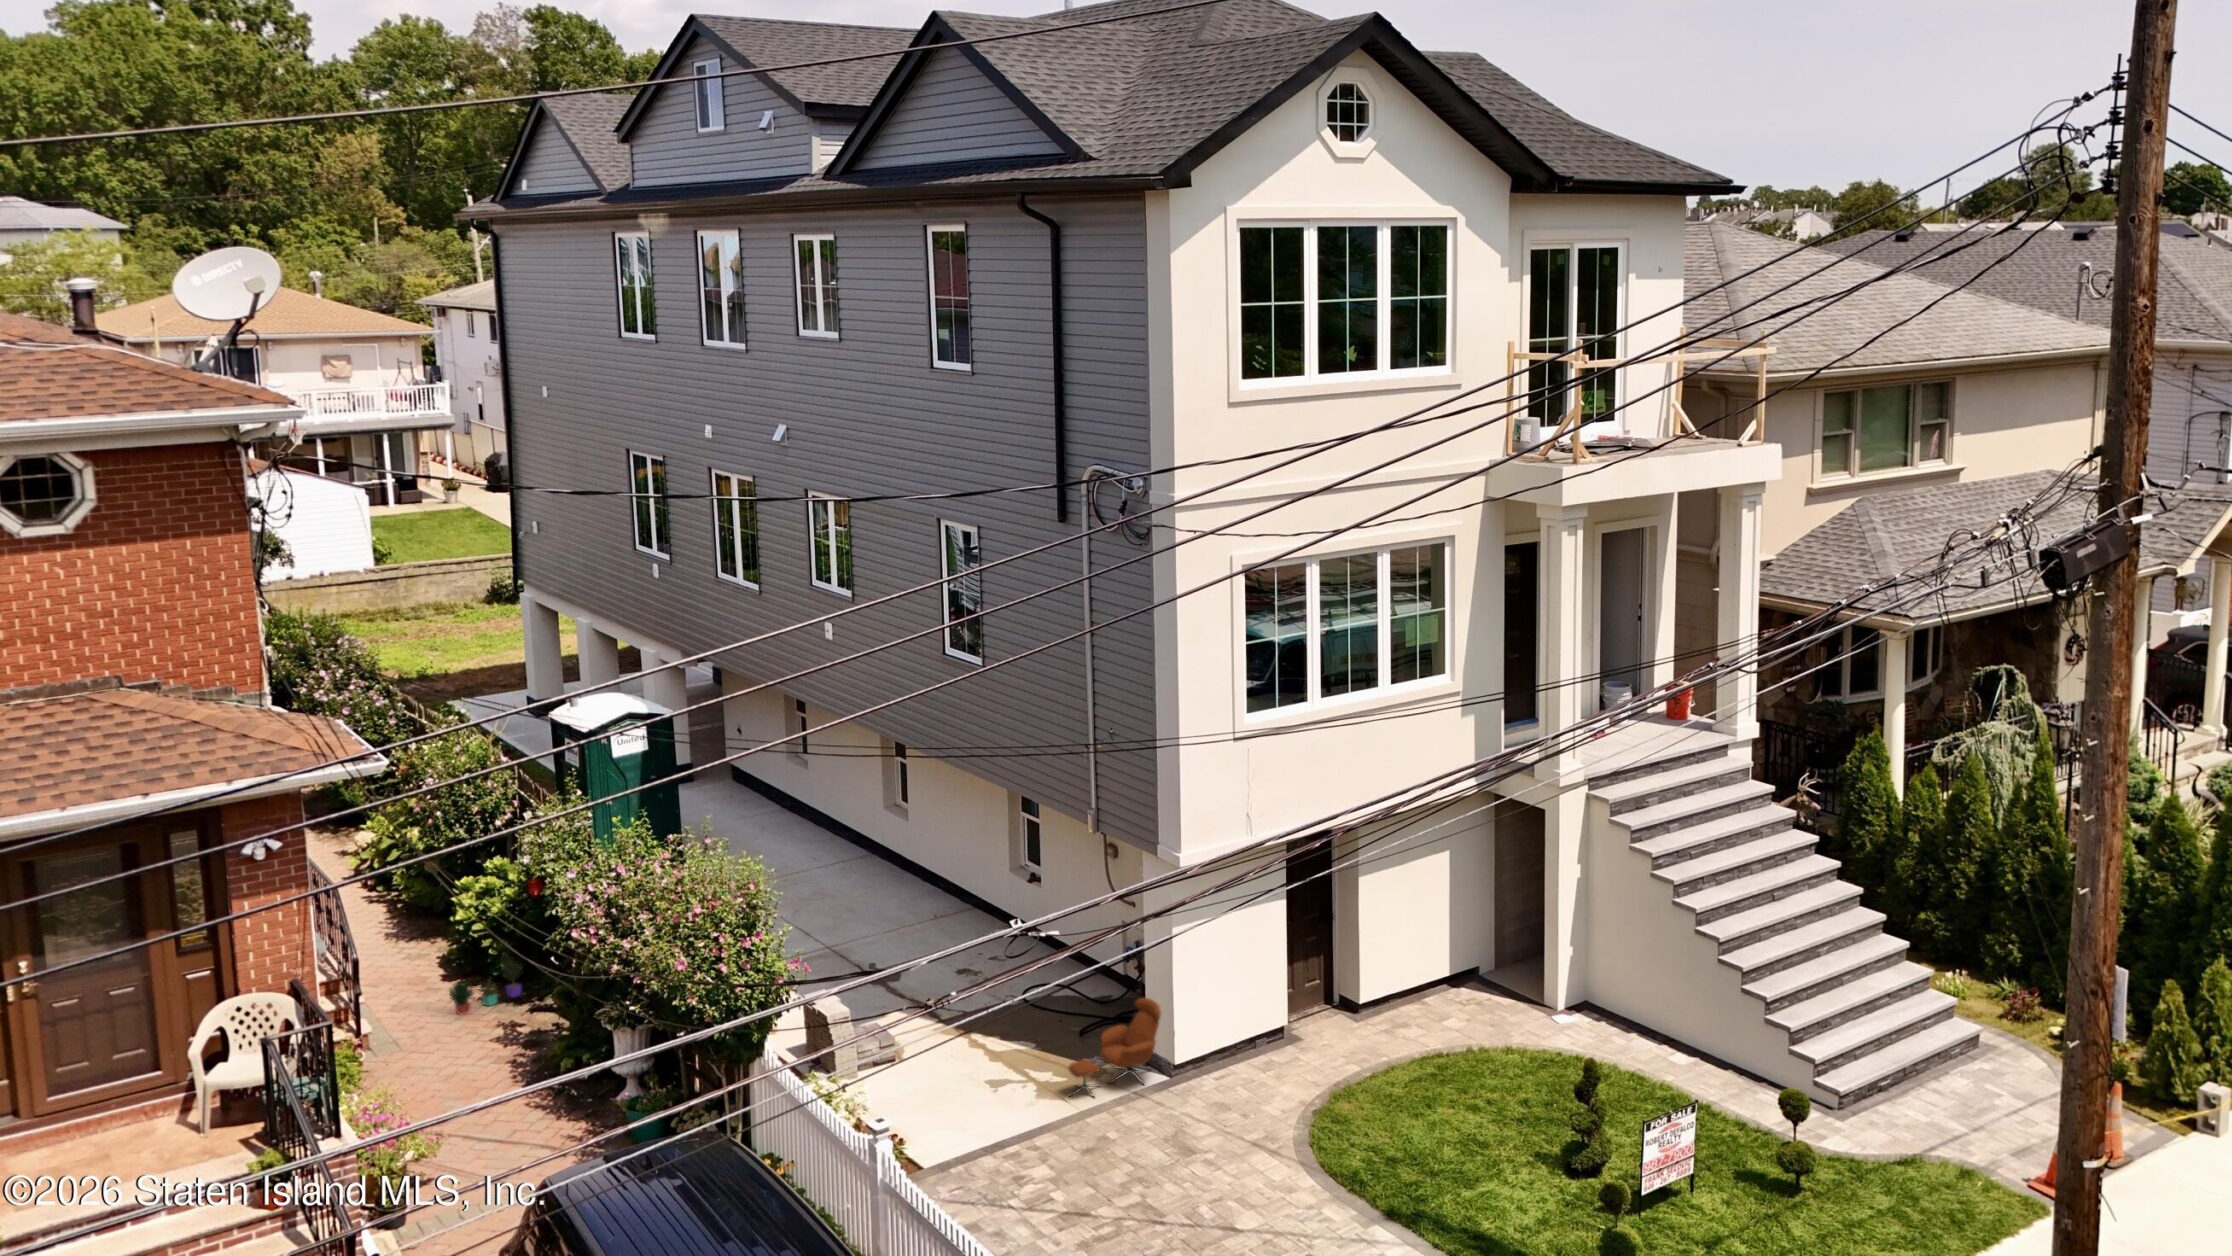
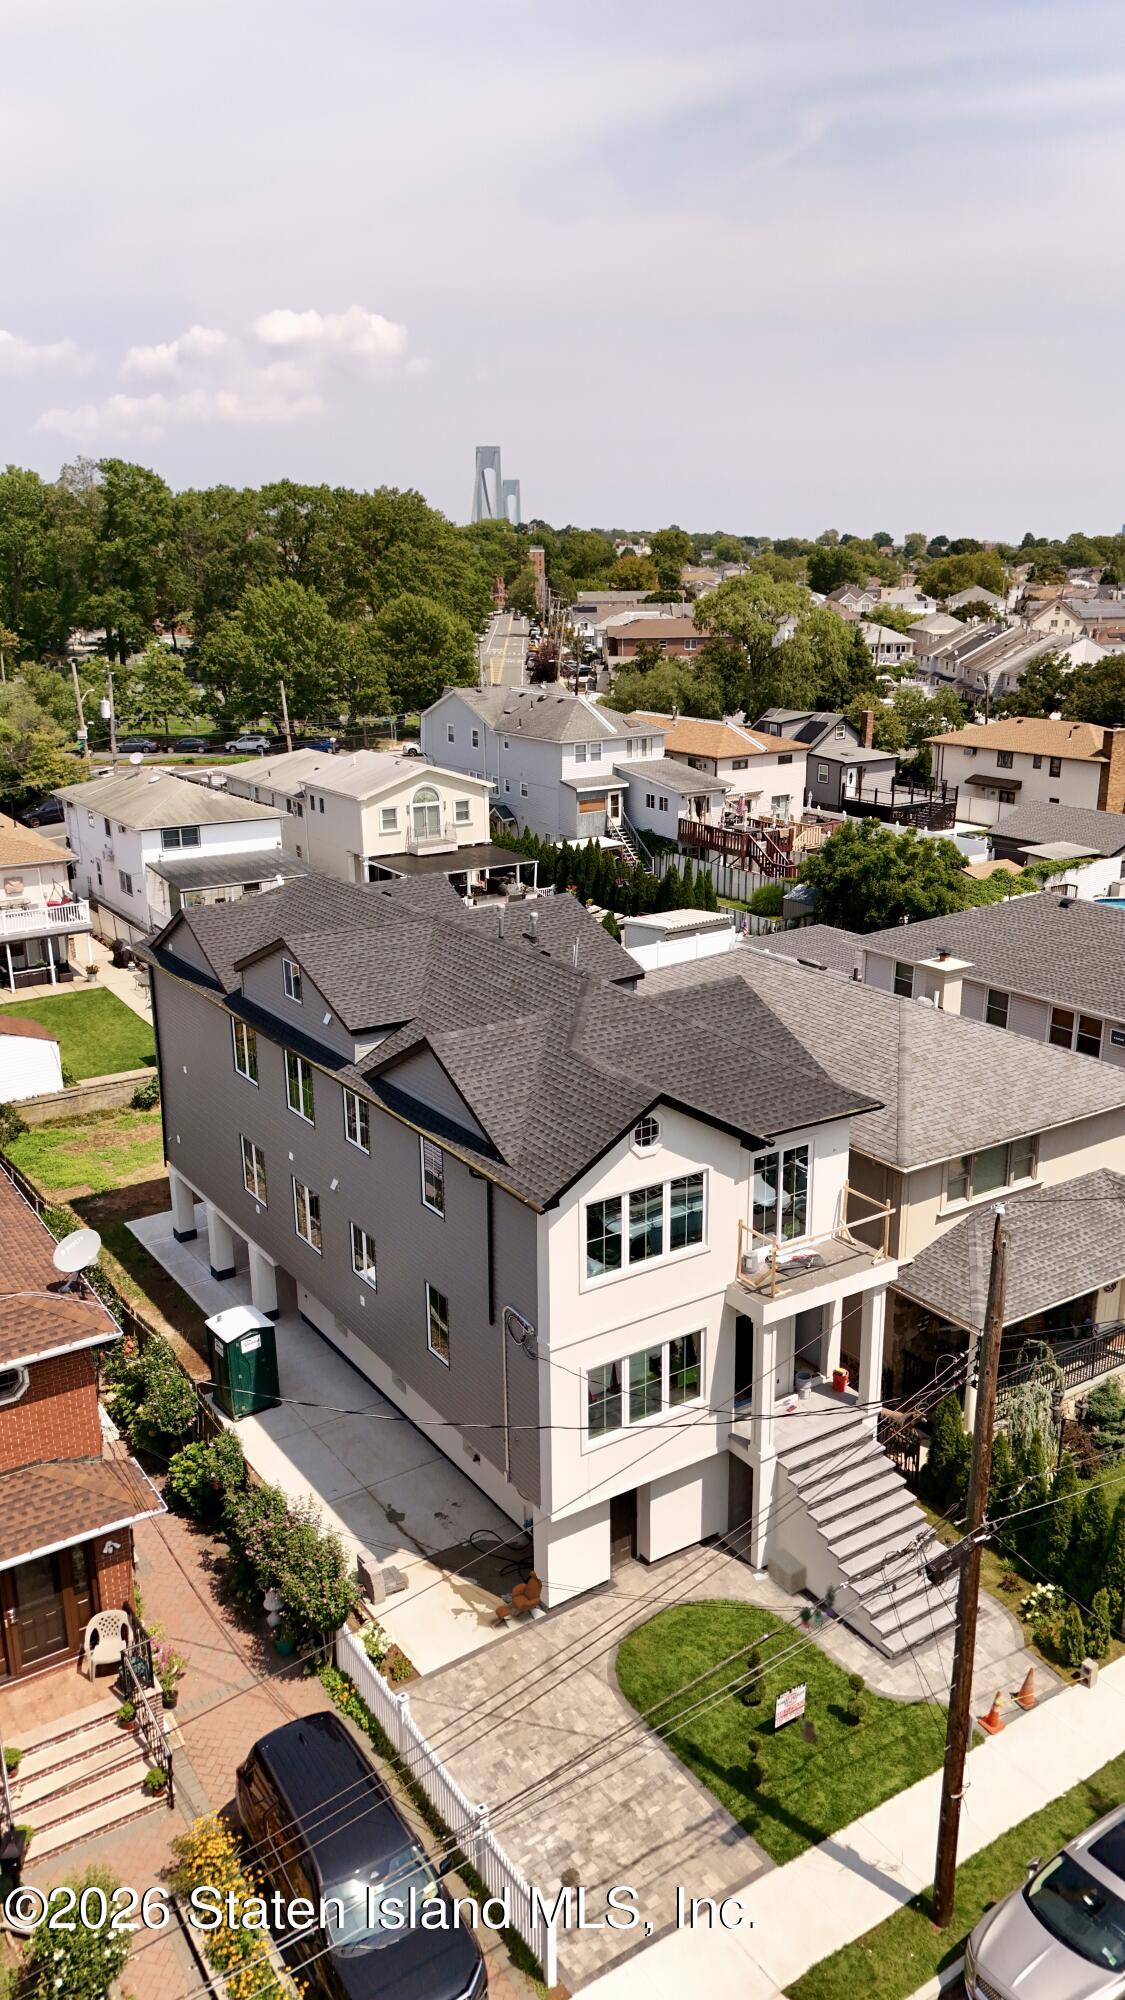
potted plant: present [449,954,521,1015] -> present [799,1586,835,1627]
storage bench: none [1579,965,1655,1040] -> present [768,1548,807,1594]
watering can: none [1685,1177,1747,1220] -> present [800,1719,822,1742]

